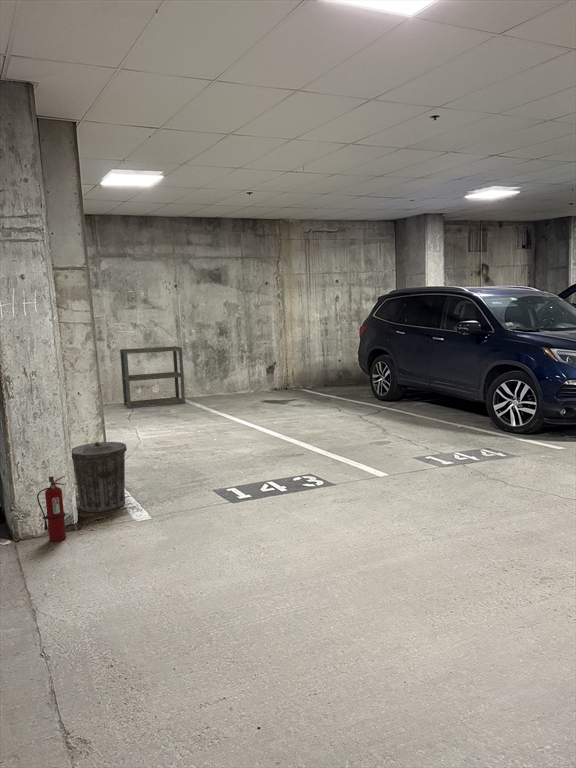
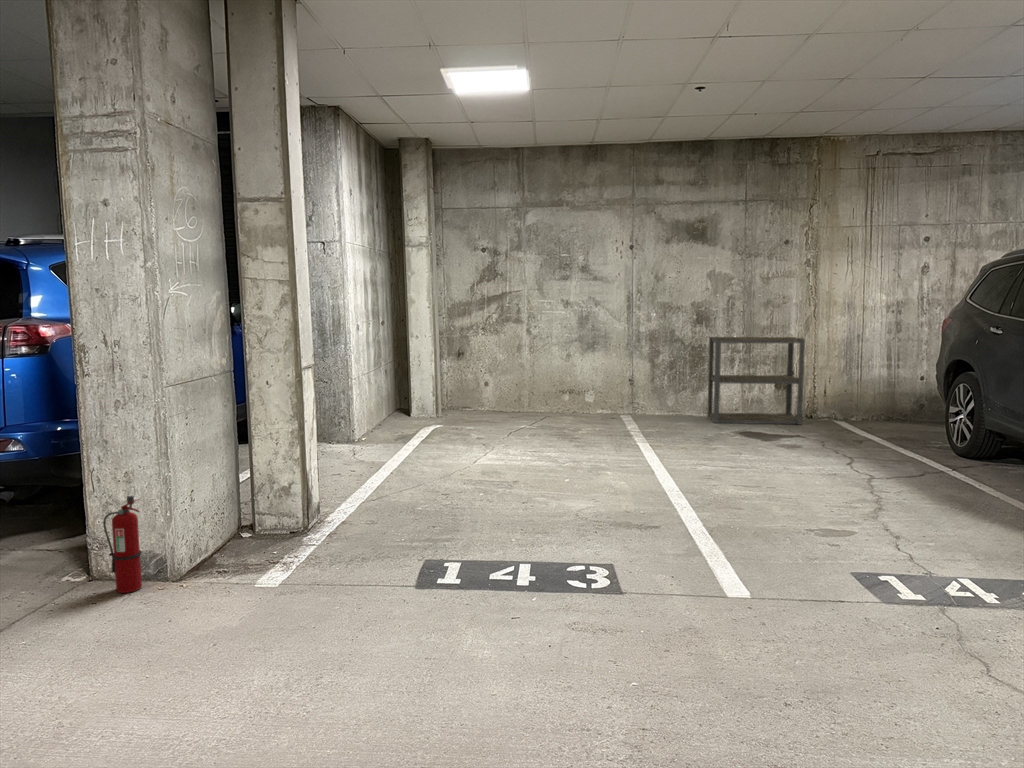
shelving unit: present [120,346,185,409] -> present [707,337,805,424]
trash can: present [72,442,127,512] -> none [215,457,301,563]

